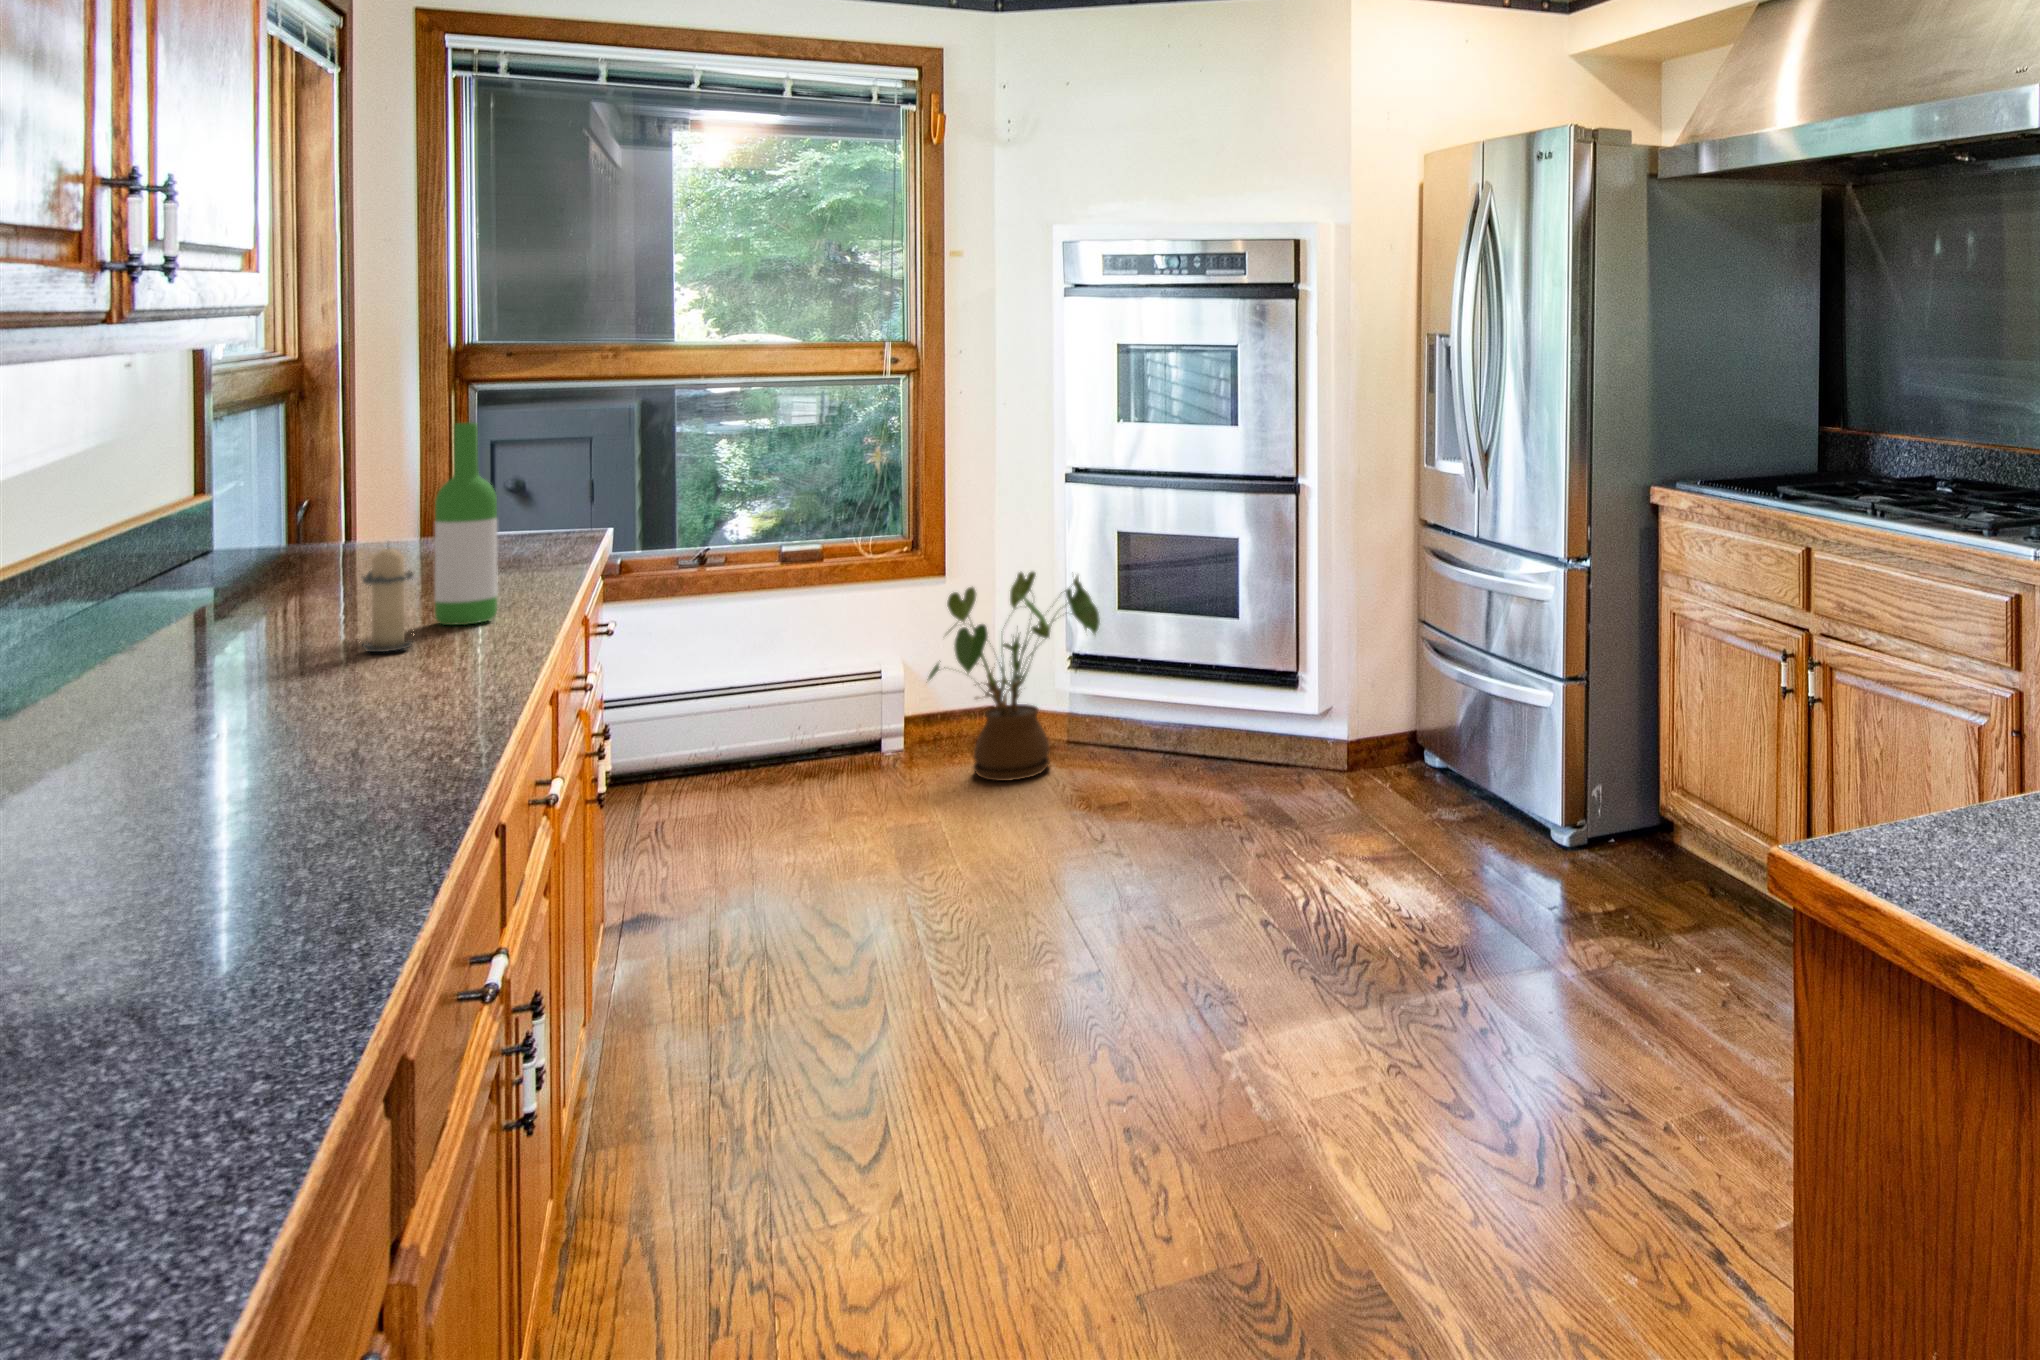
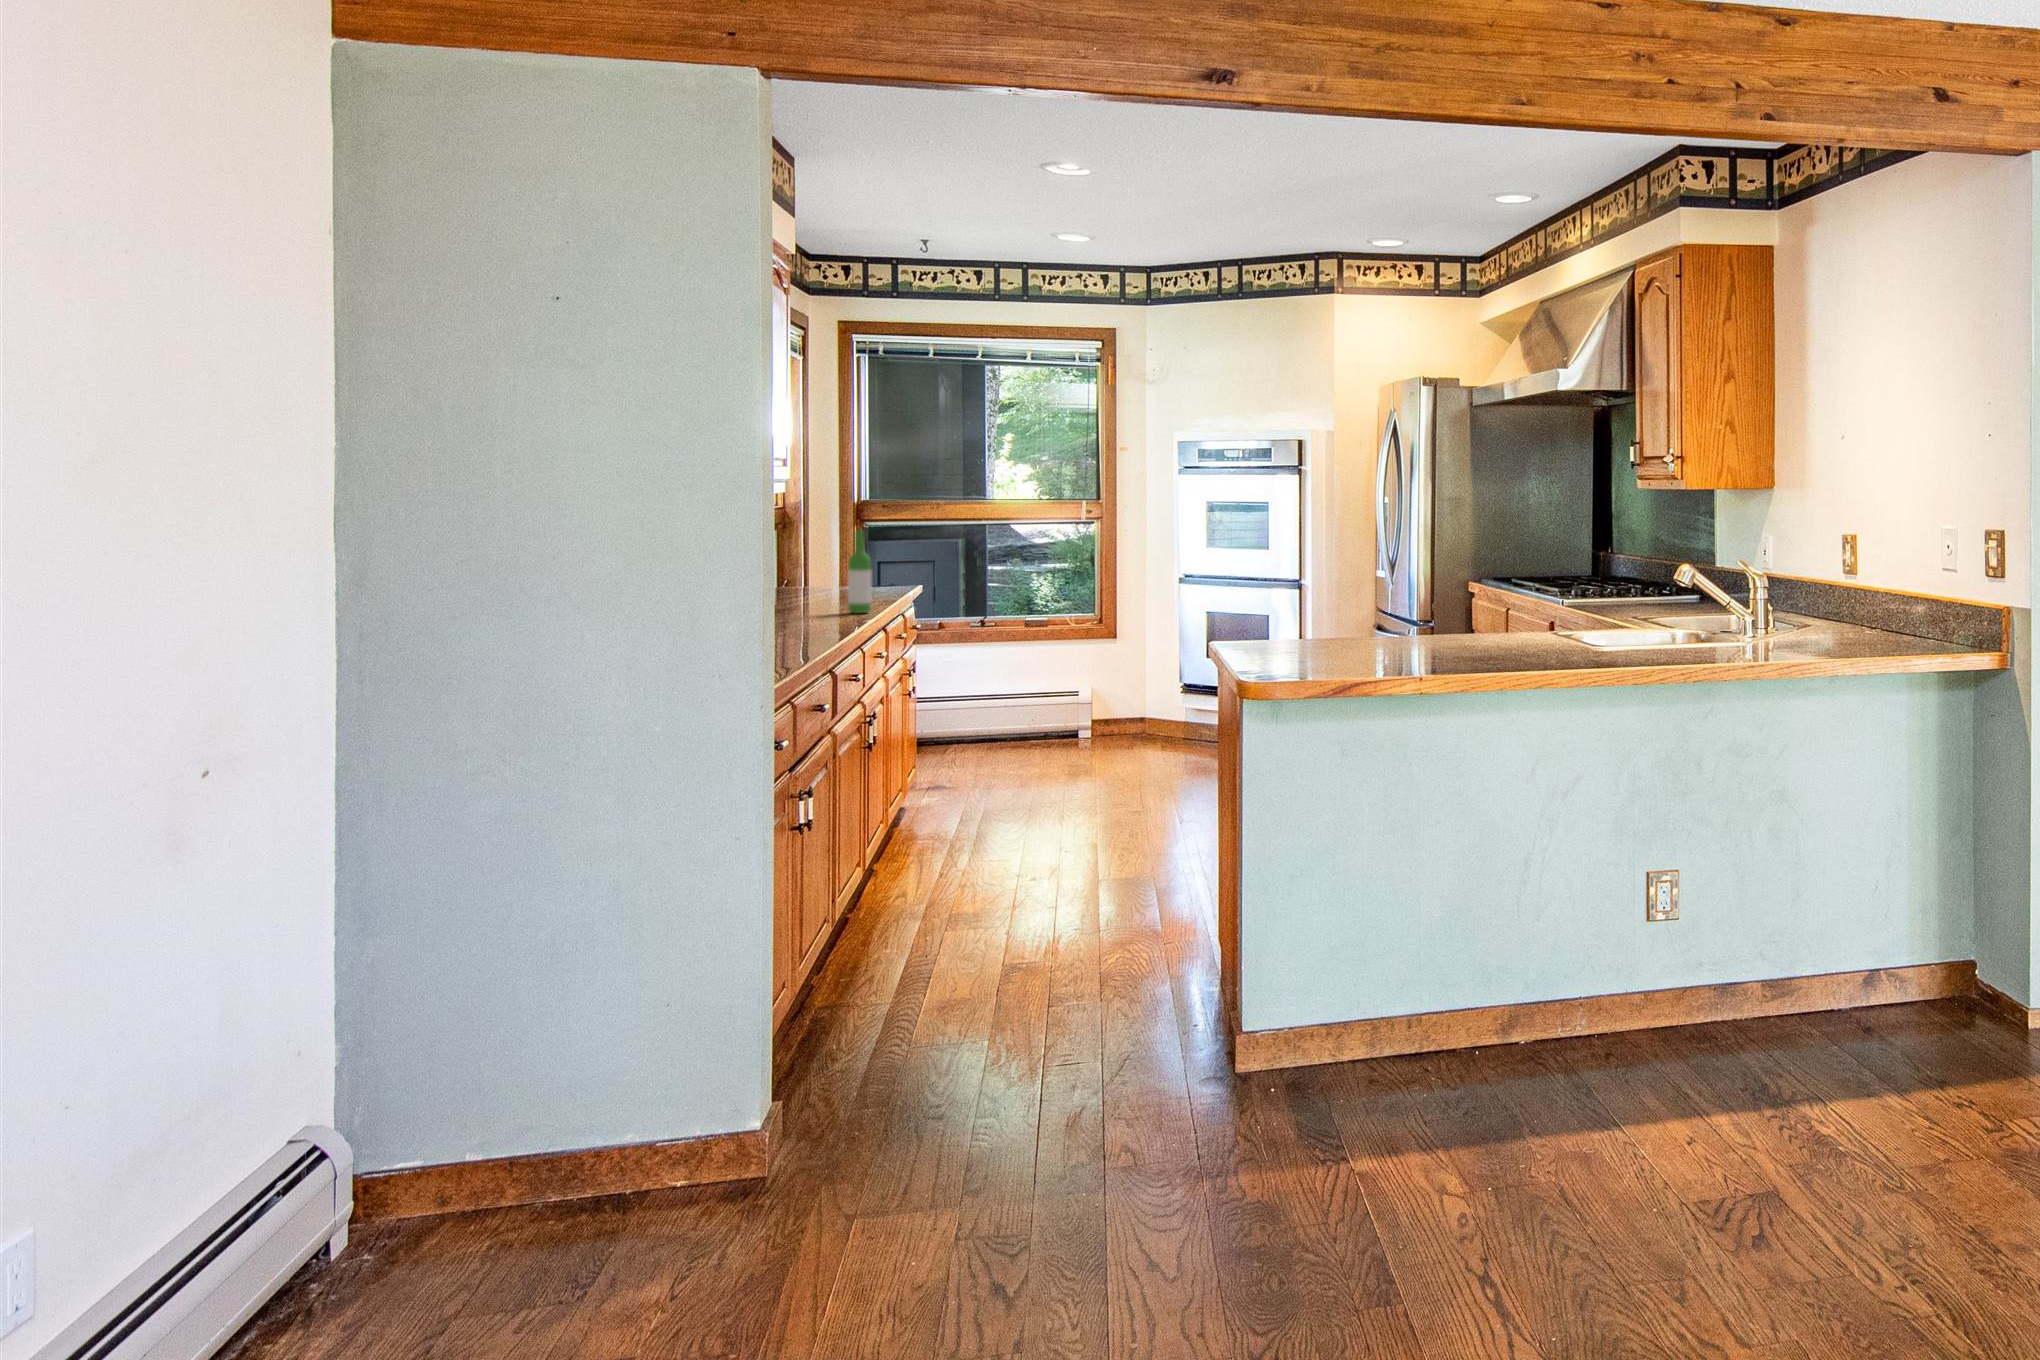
candle: present [361,548,413,652] -> none [820,574,843,618]
house plant: present [927,572,1100,781] -> none [1095,634,1192,752]

